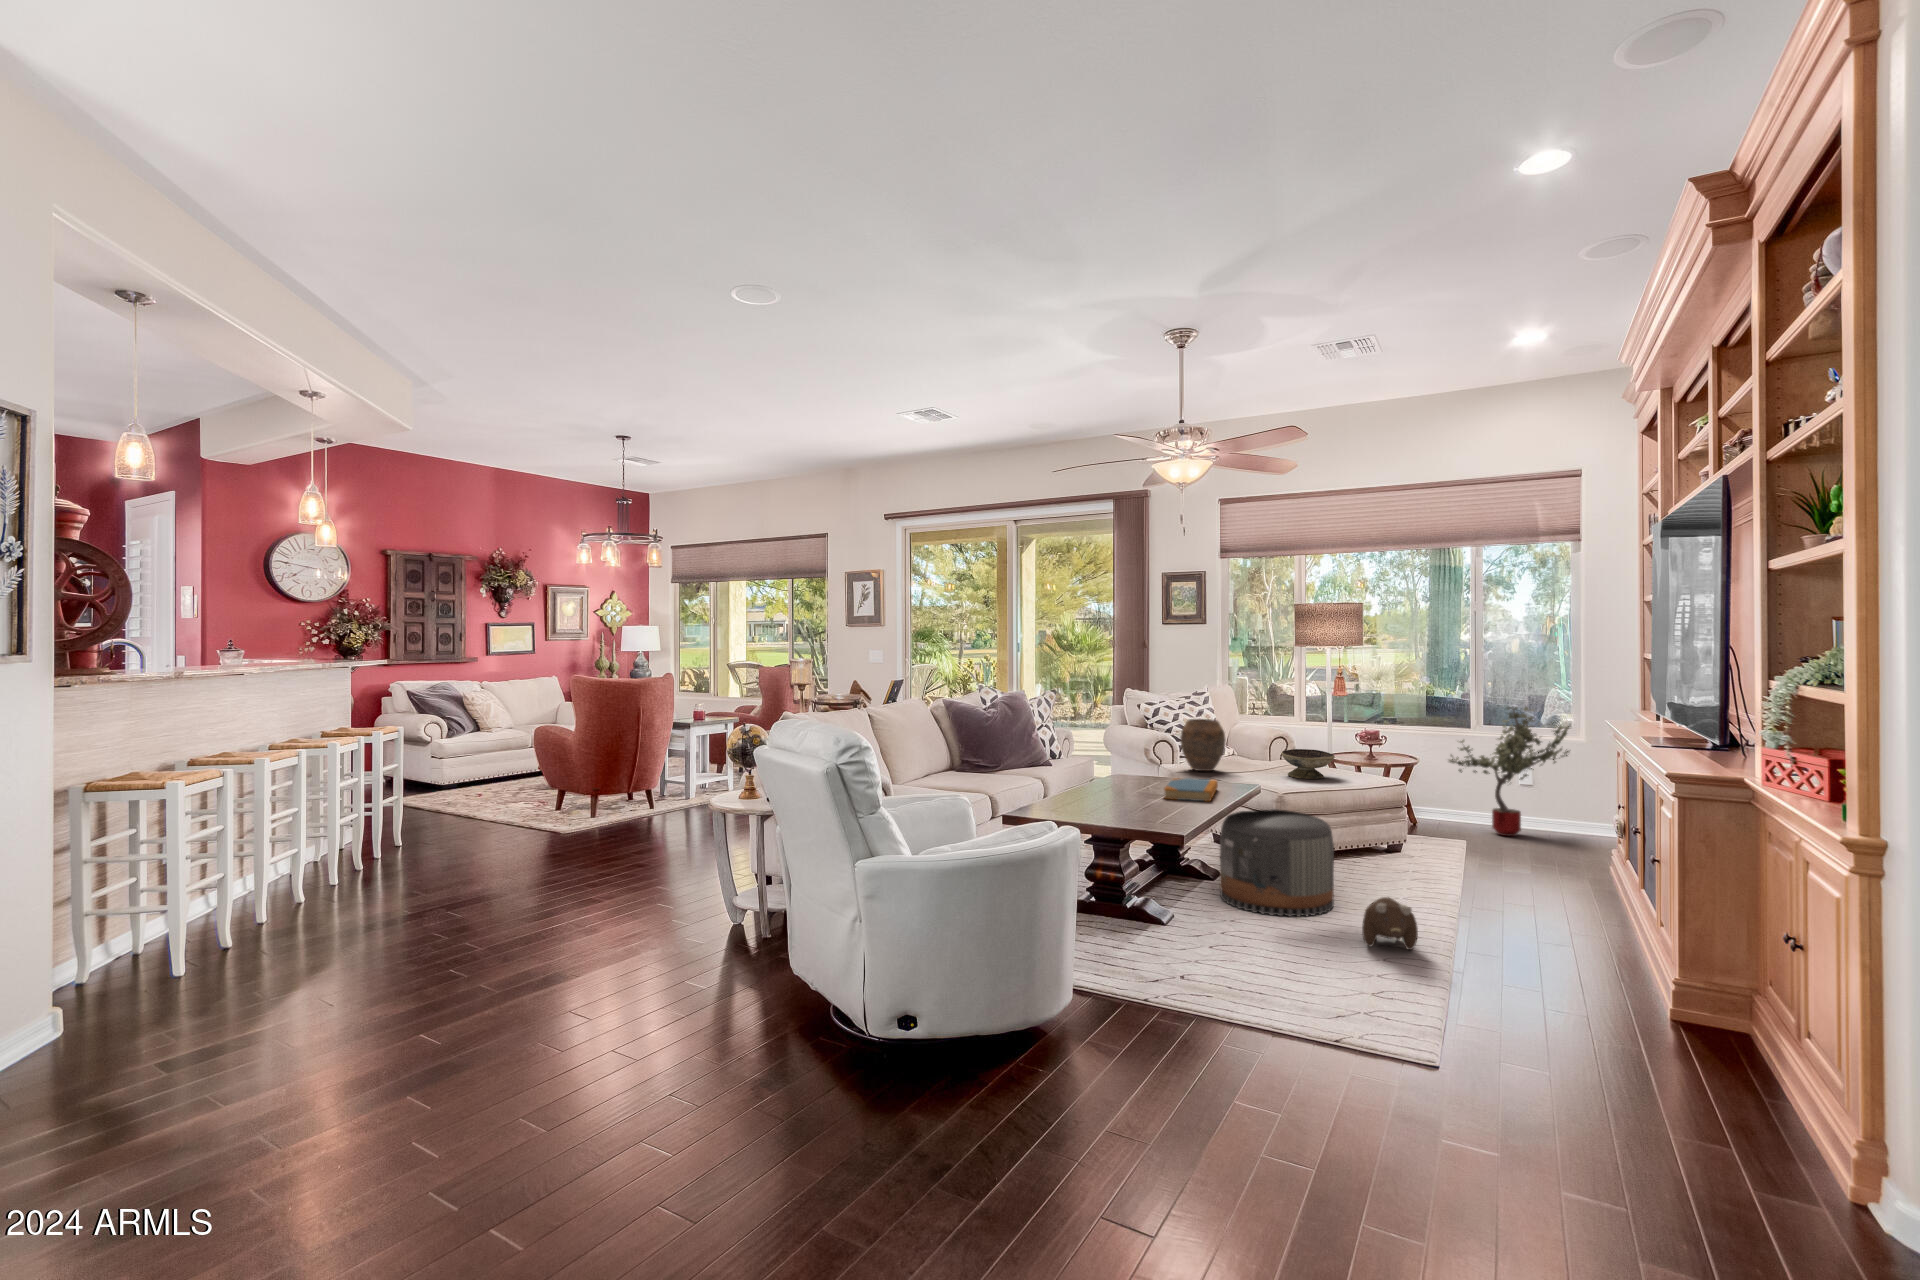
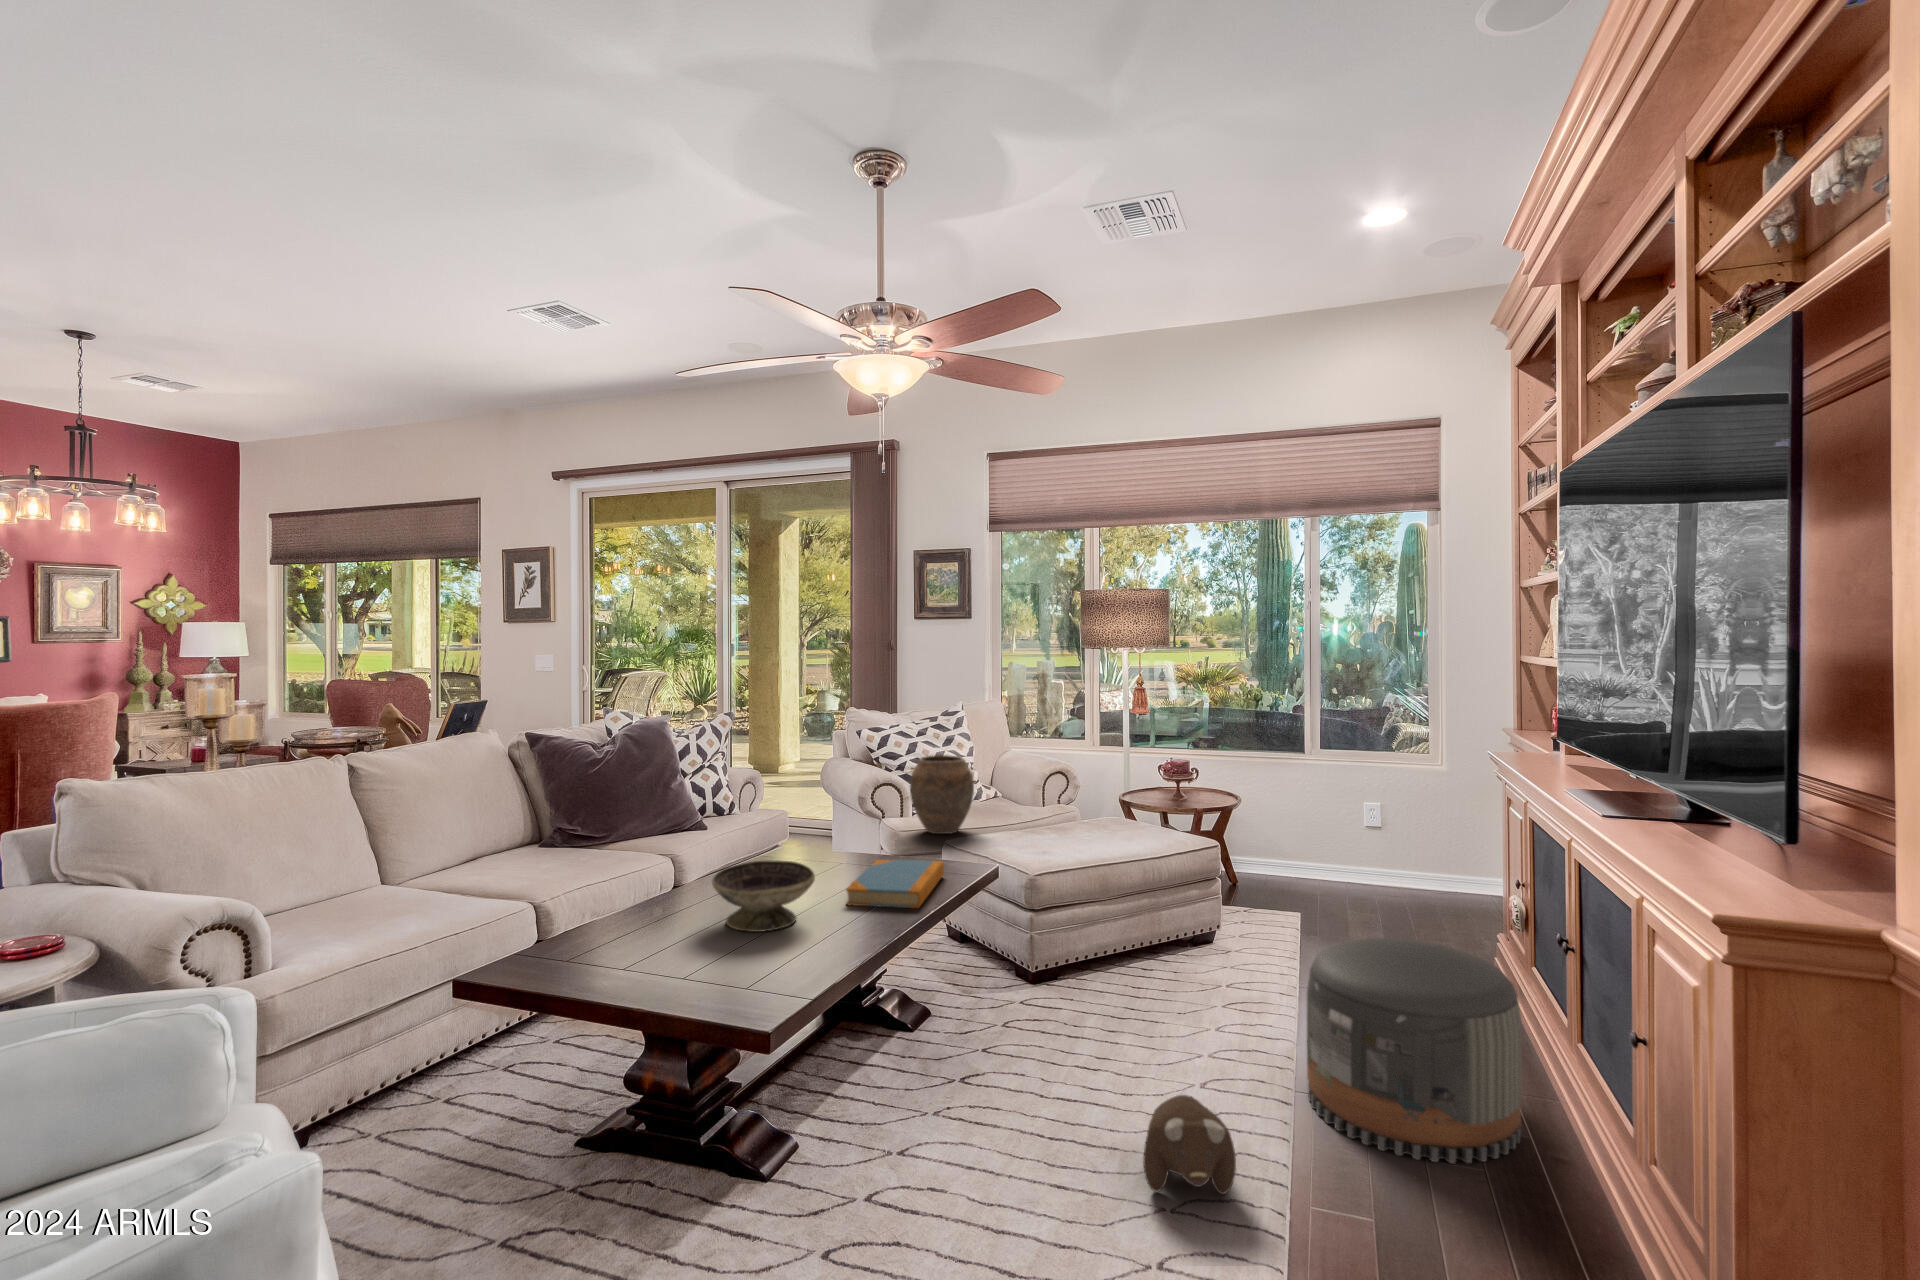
potted tree: present [1449,707,1569,836] -> none [1272,724,1427,900]
decorative bowl: present [1281,749,1335,779] -> present [712,861,815,932]
pouf: present [1220,809,1334,917] -> present [1307,938,1521,1163]

